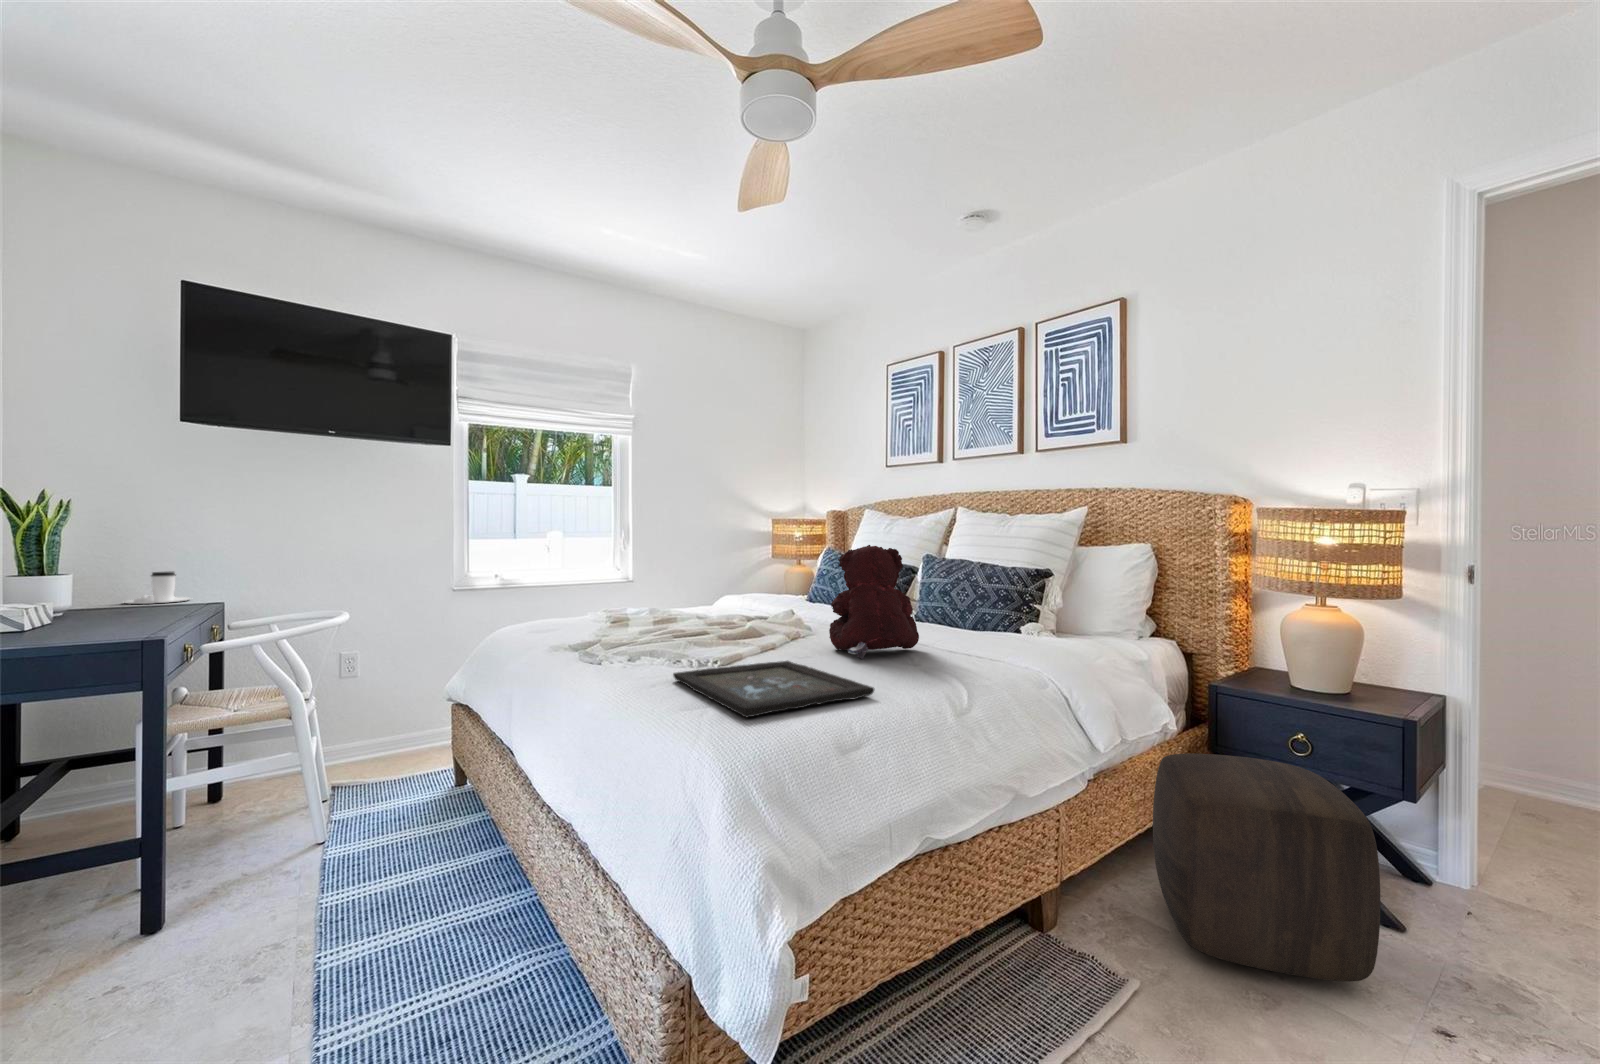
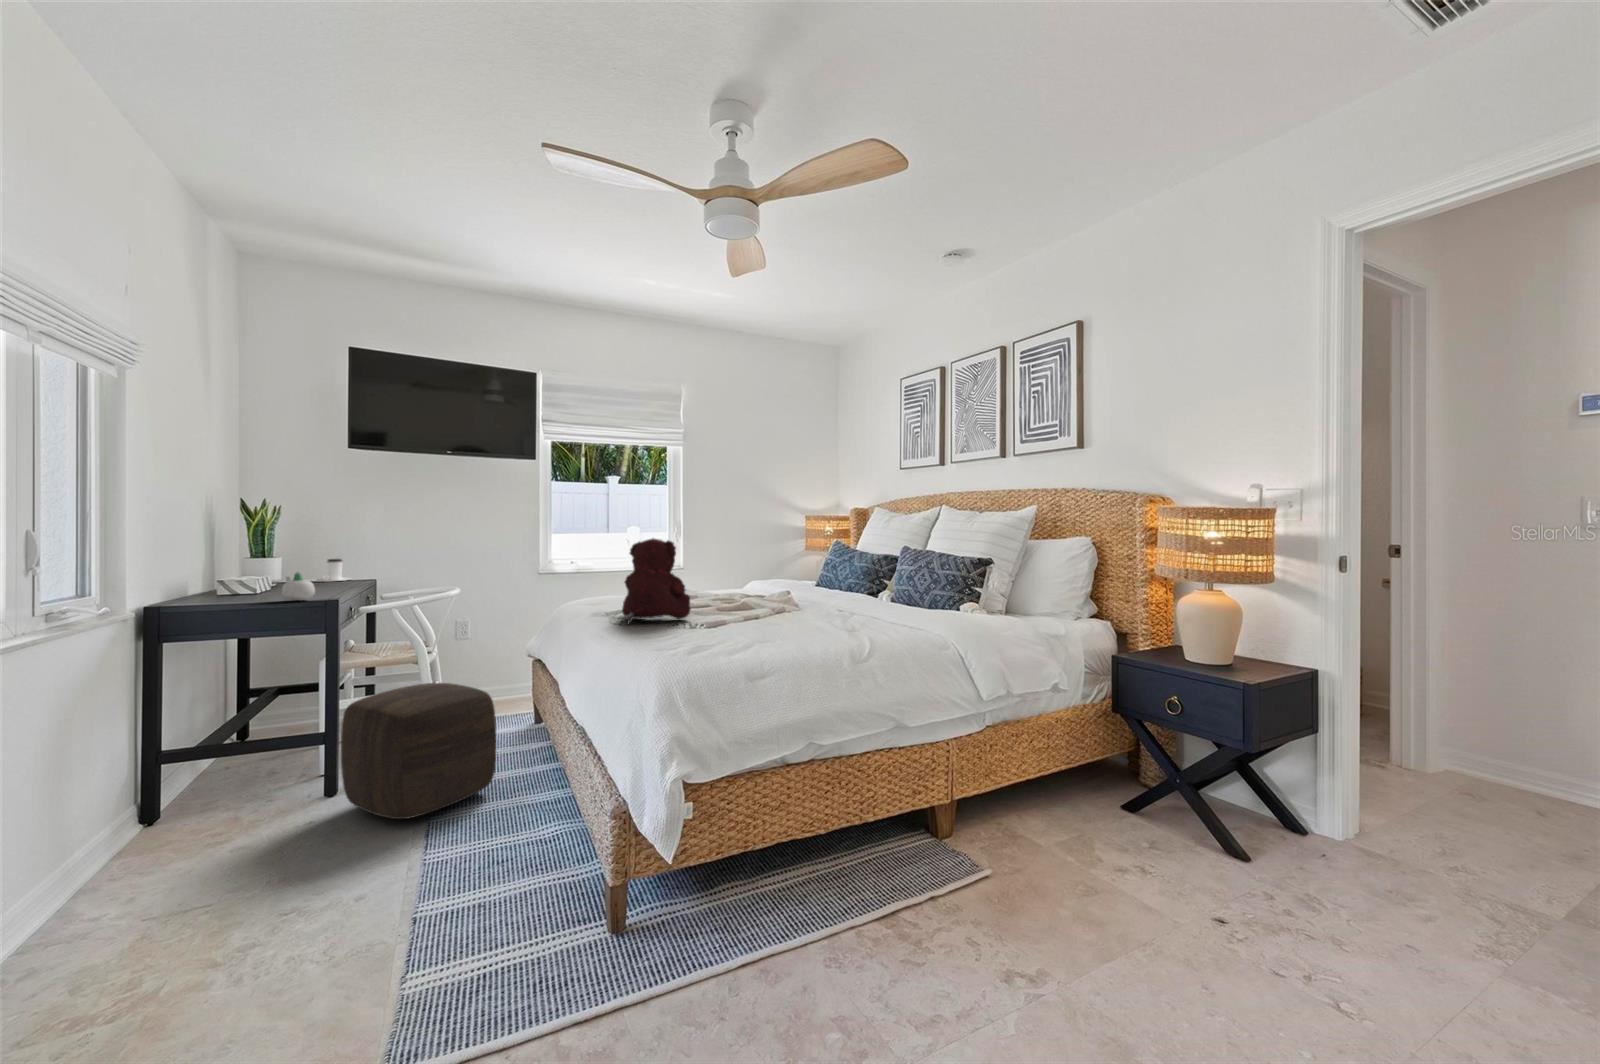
teddy bear: present [829,545,919,659] -> present [619,538,691,624]
succulent planter: none [66,595,125,637] -> present [282,572,315,600]
tray: present [673,661,874,717] -> none [659,625,789,656]
ottoman: present [1153,754,1380,981] -> present [341,683,496,819]

